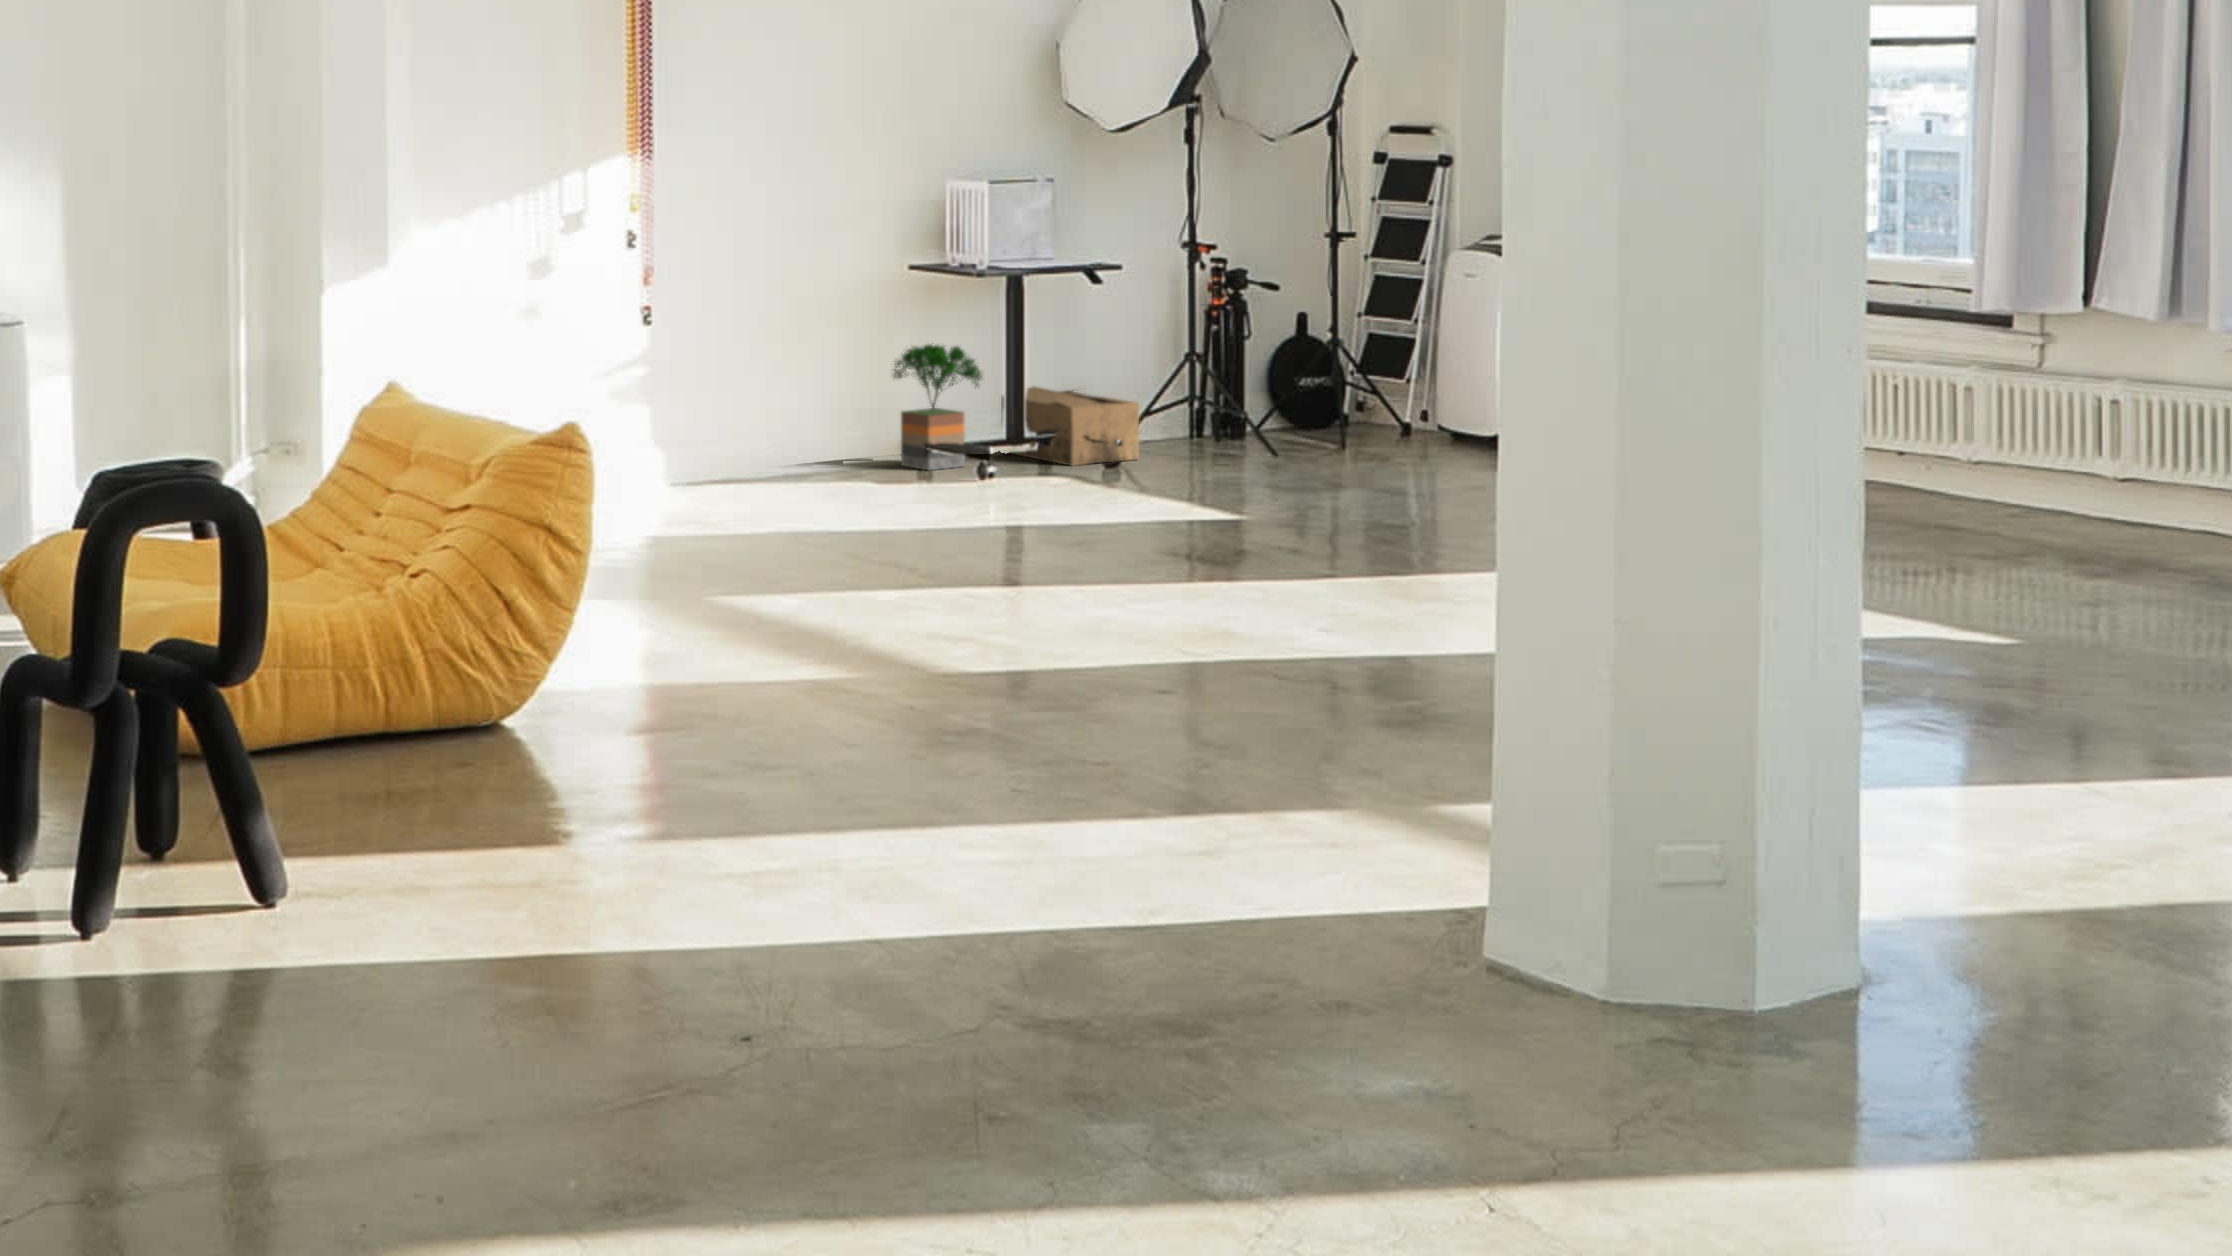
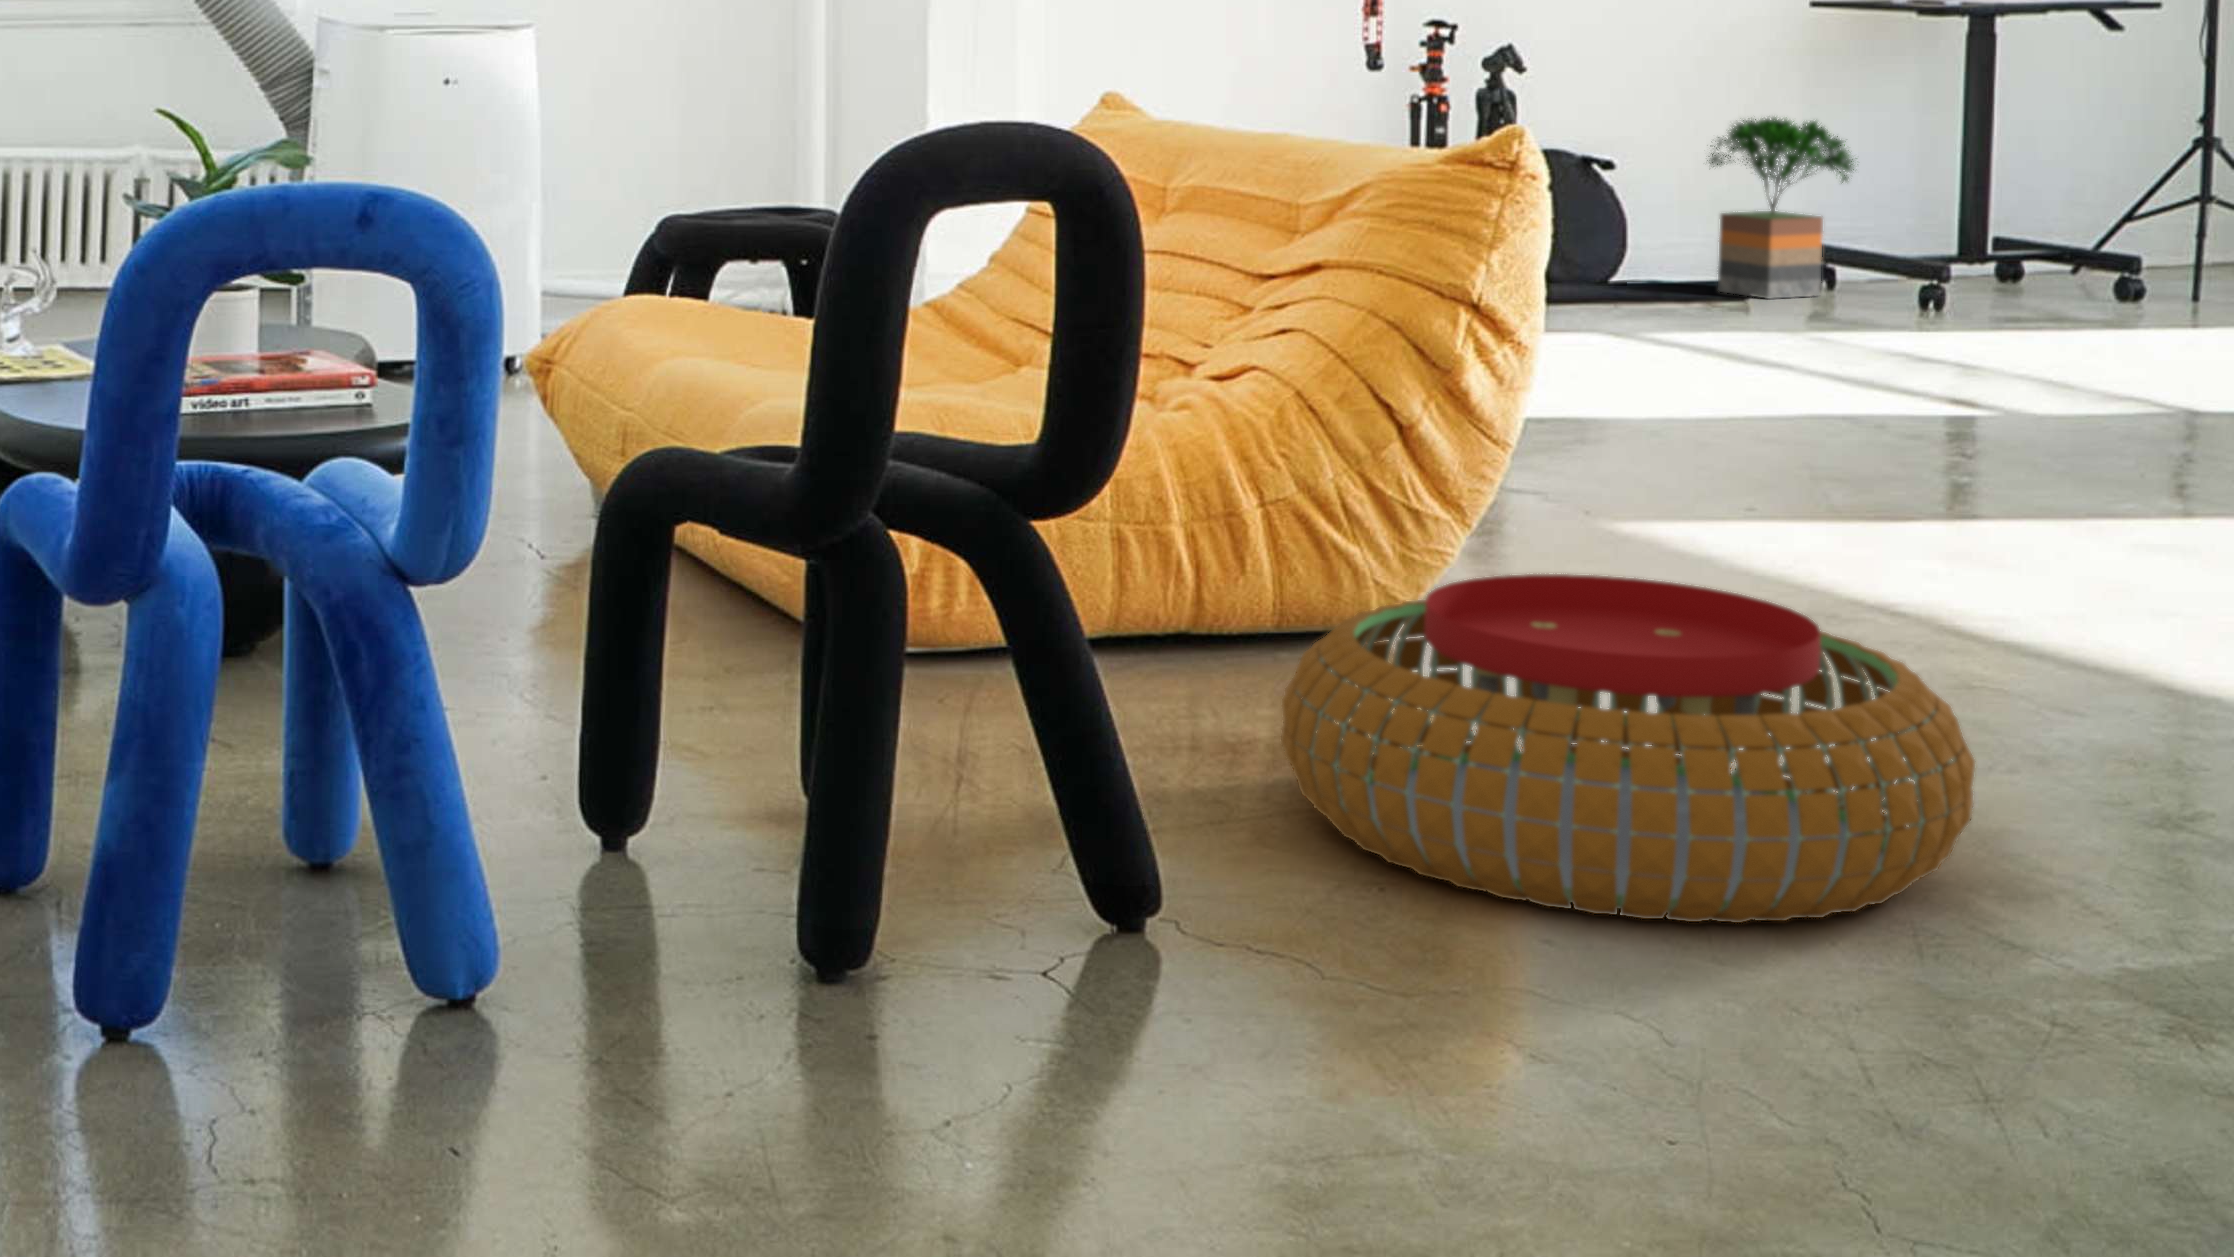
cardboard box: present [1001,386,1139,466] -> none [1858,188,2099,302]
pouf: none [384,685,717,859] -> present [1281,574,1975,923]

